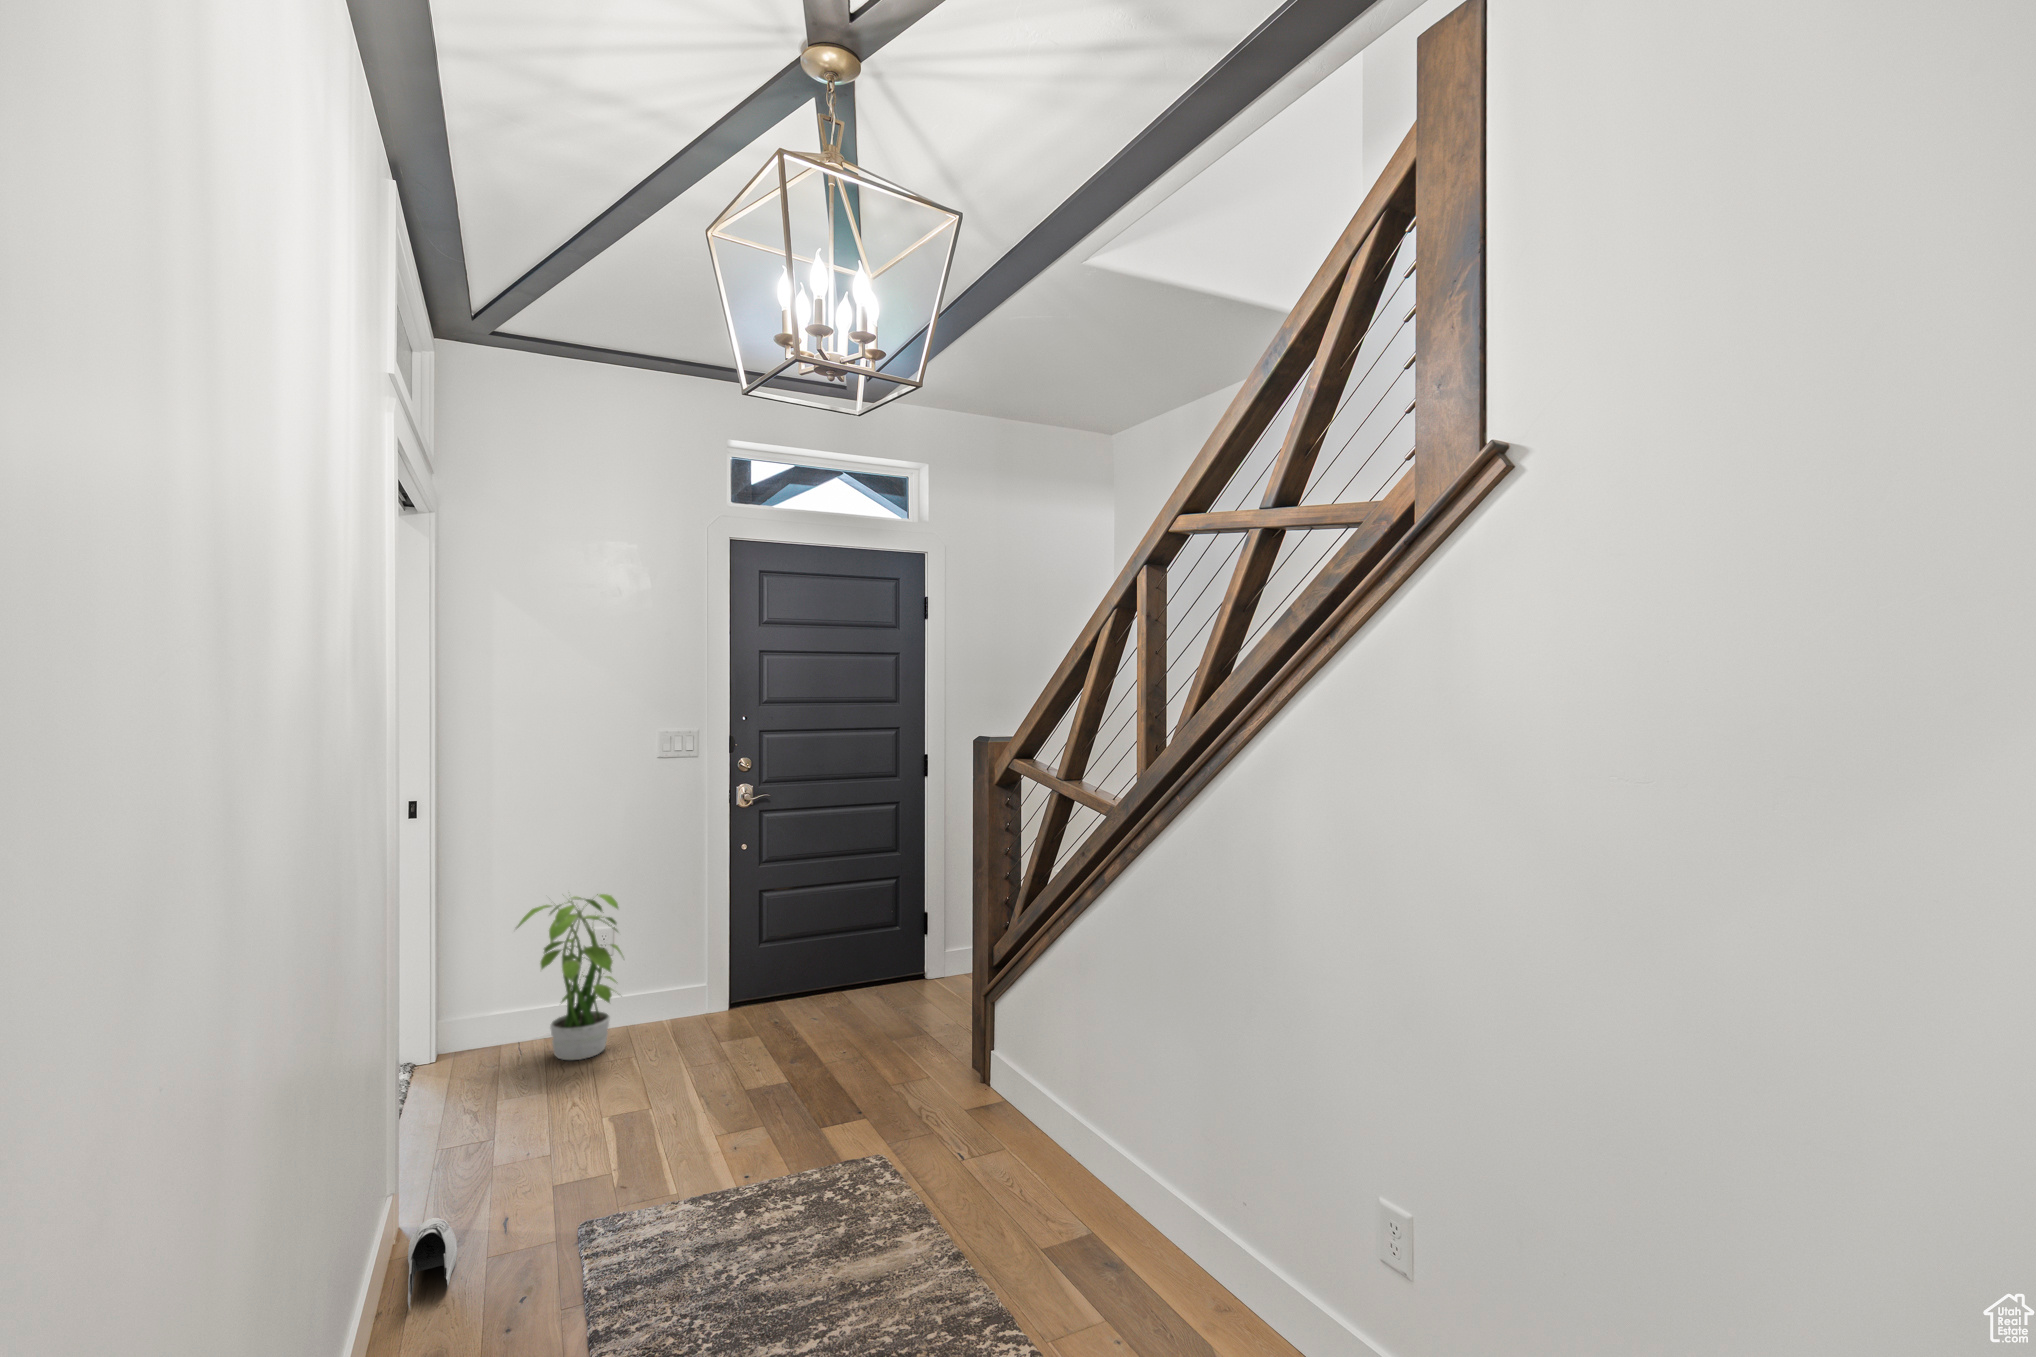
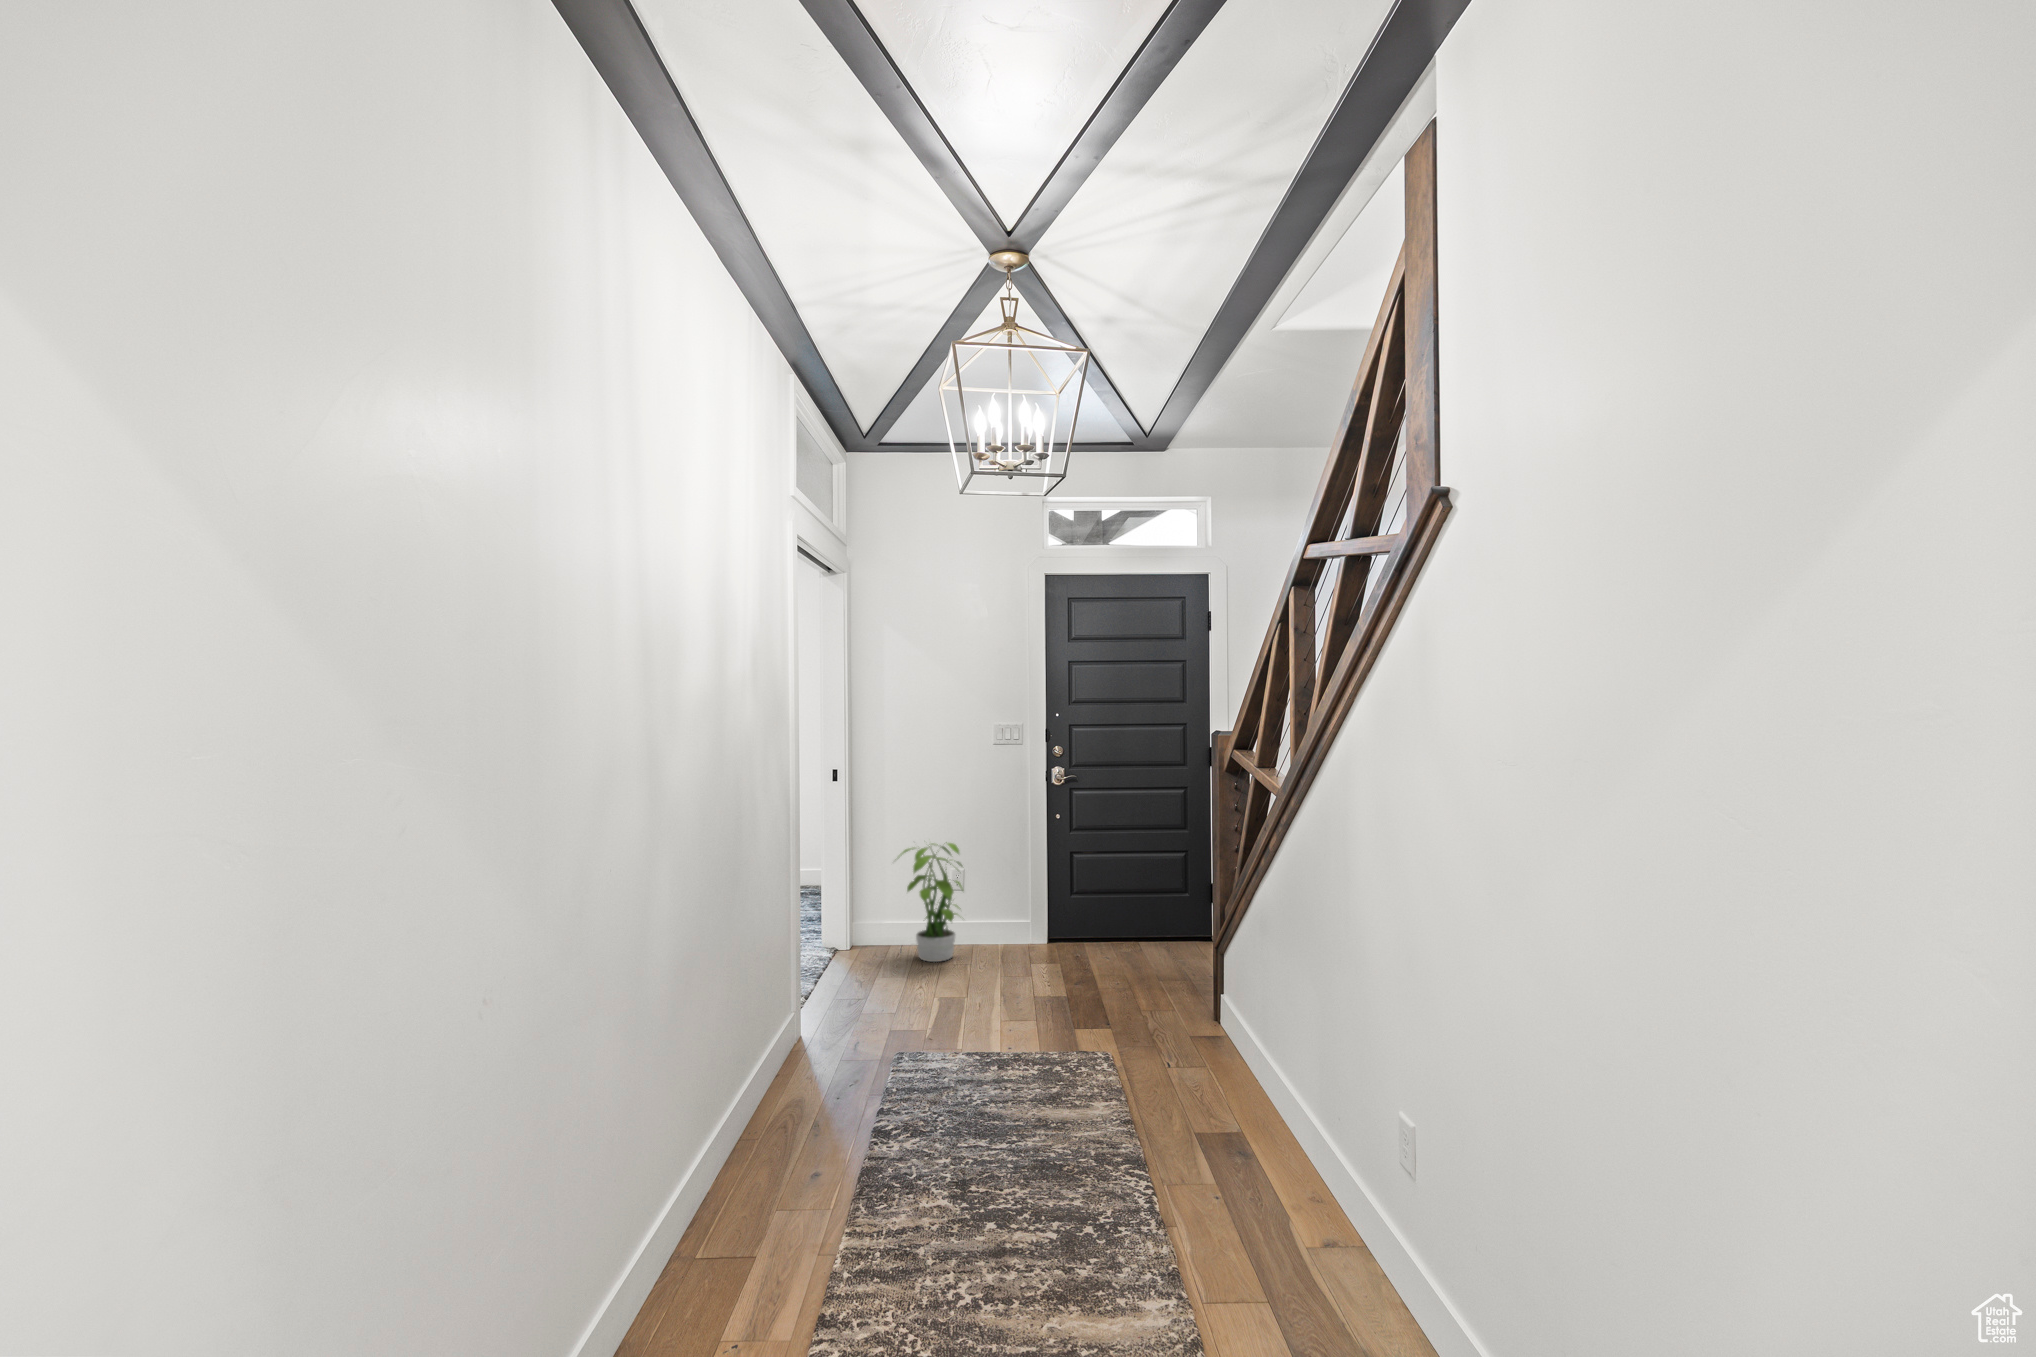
shoe: present [408,1218,458,1309] -> none [792,1031,825,1076]

